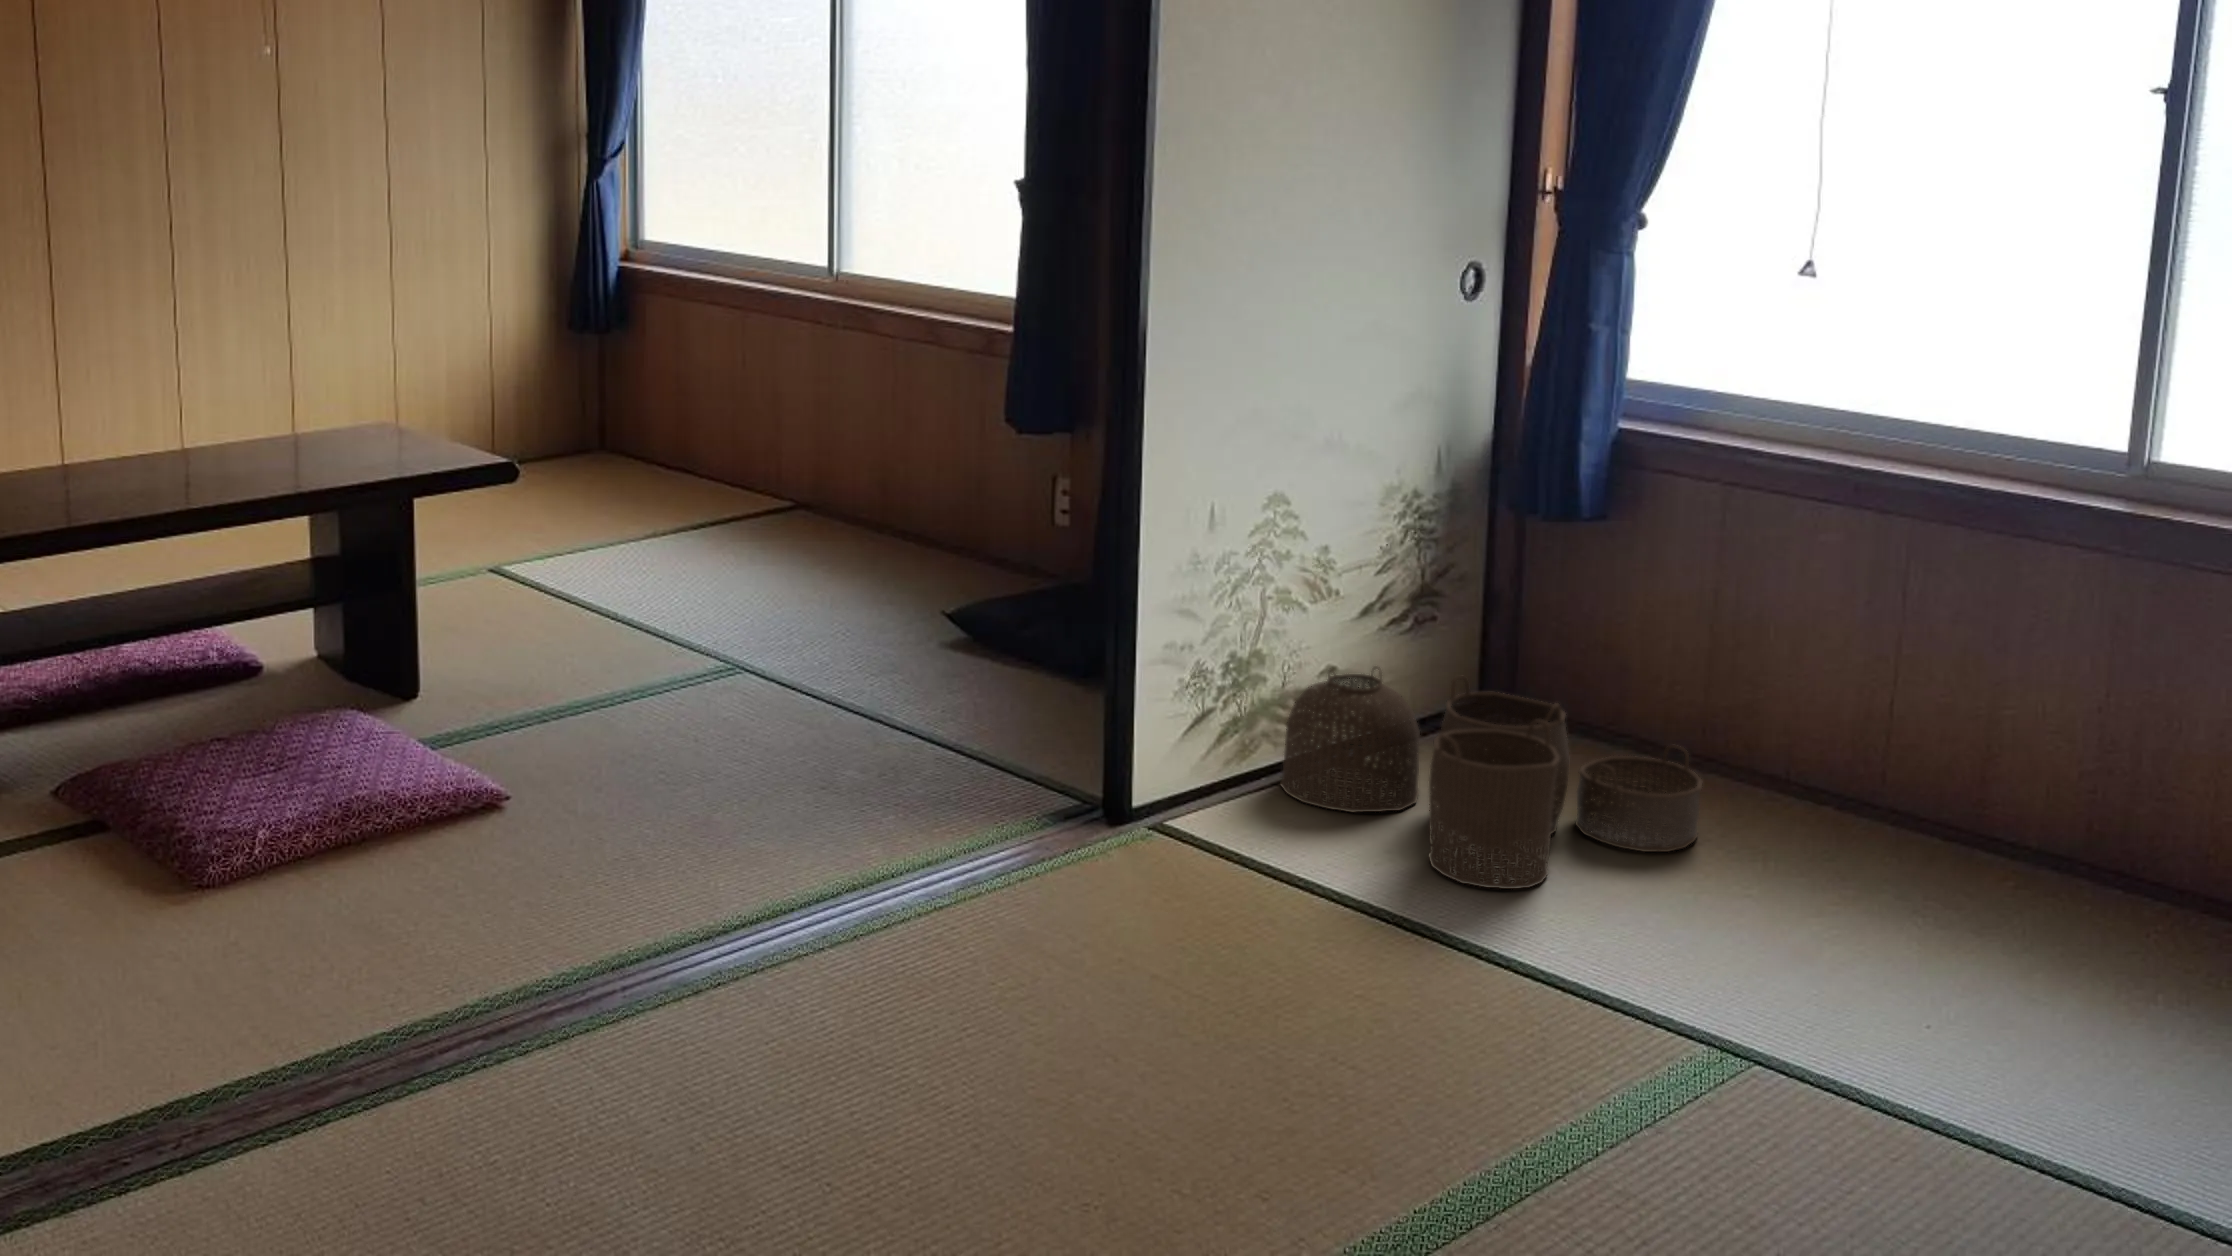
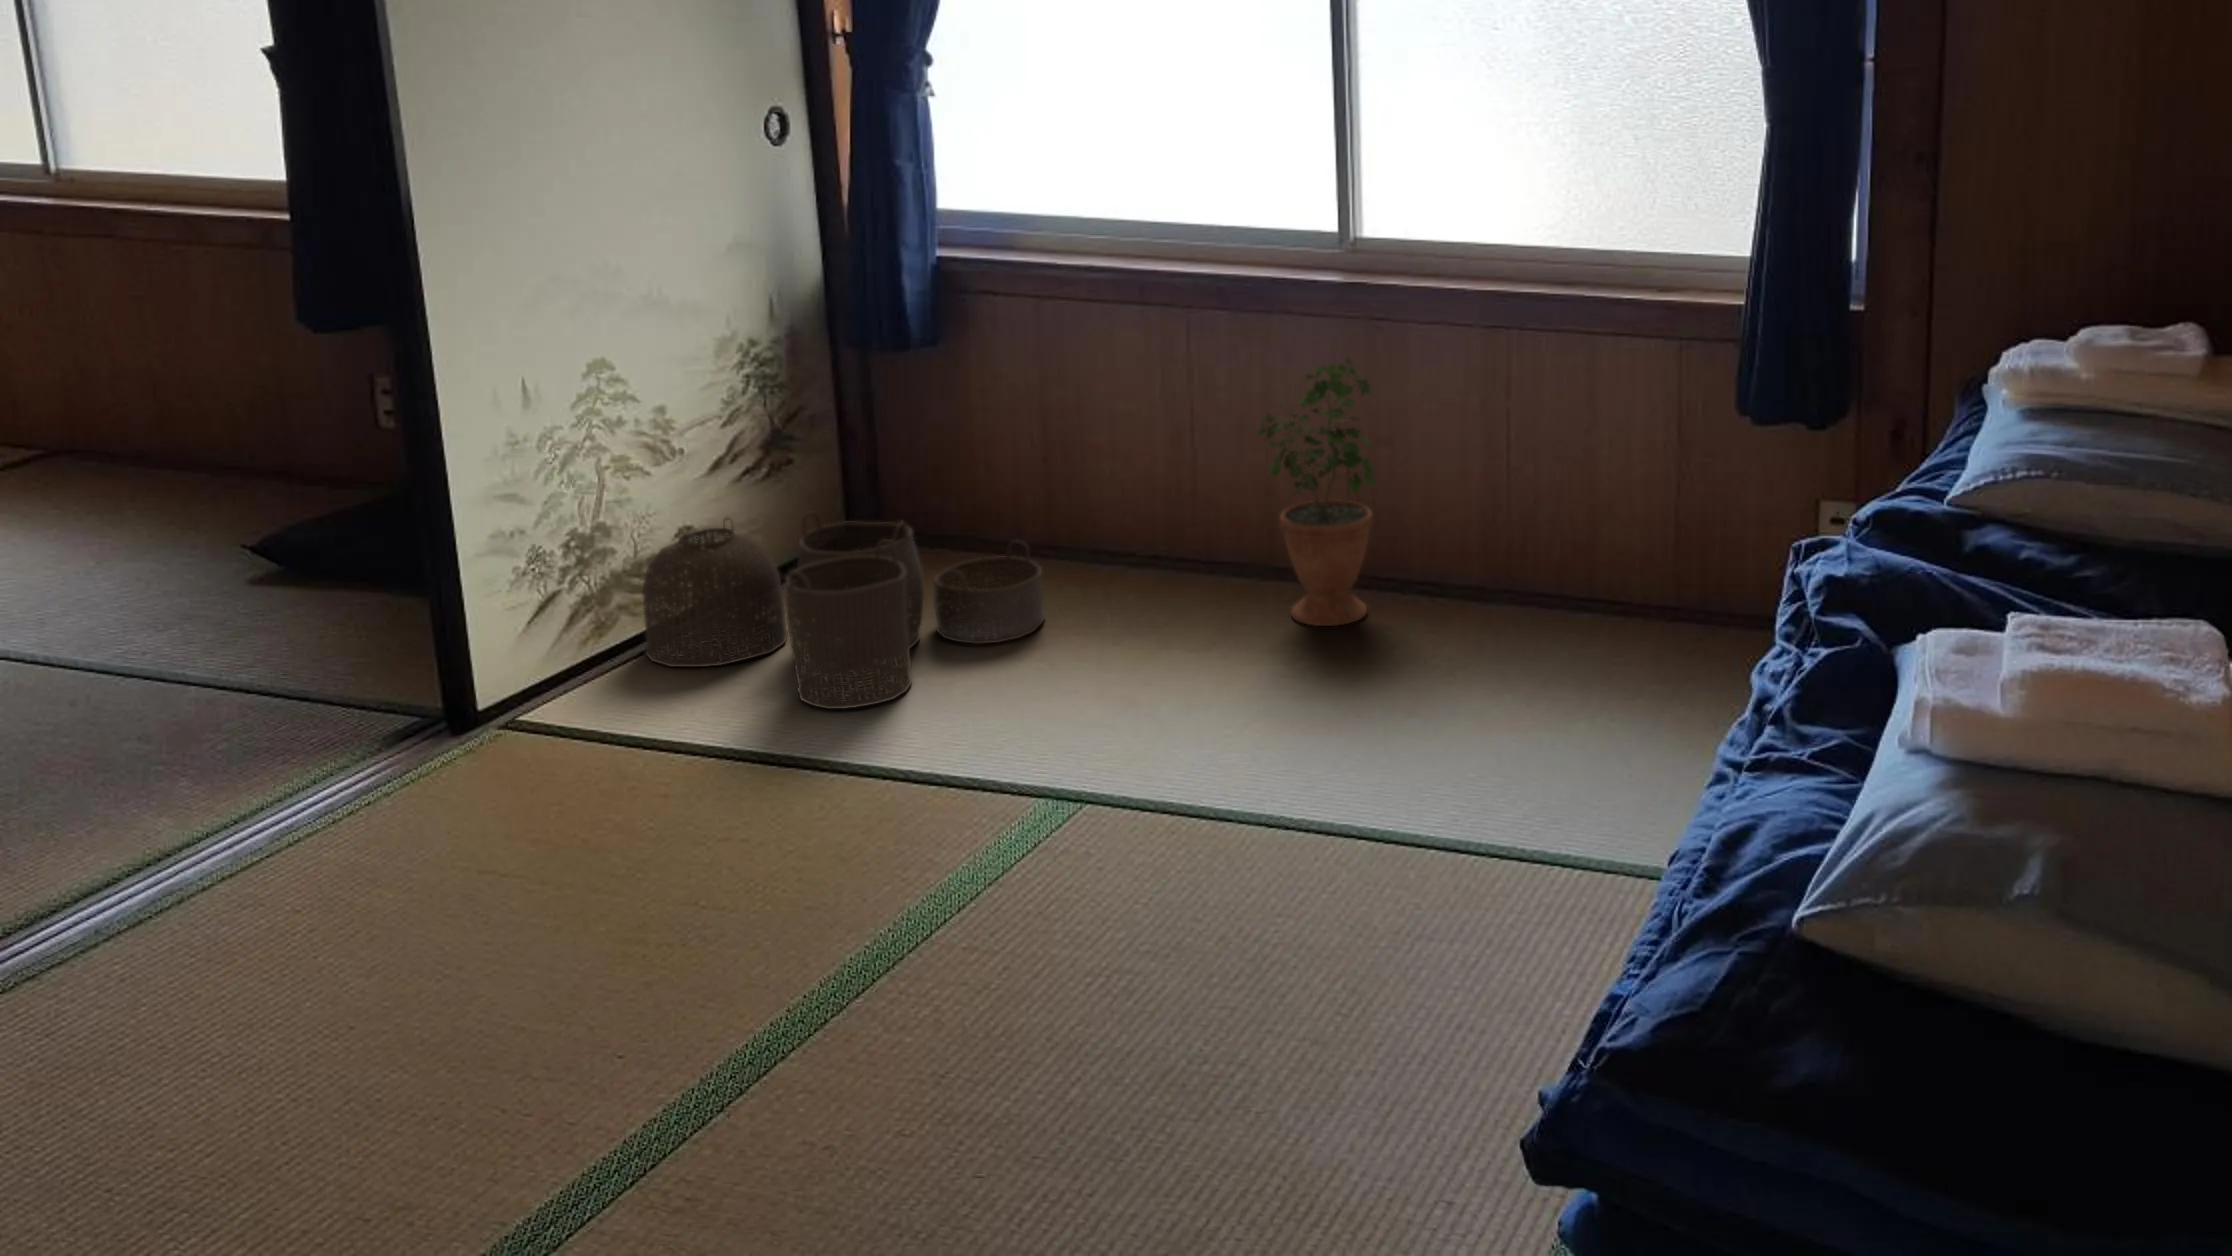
potted plant: none [1991,594,2158,924] -> present [1258,350,1375,626]

